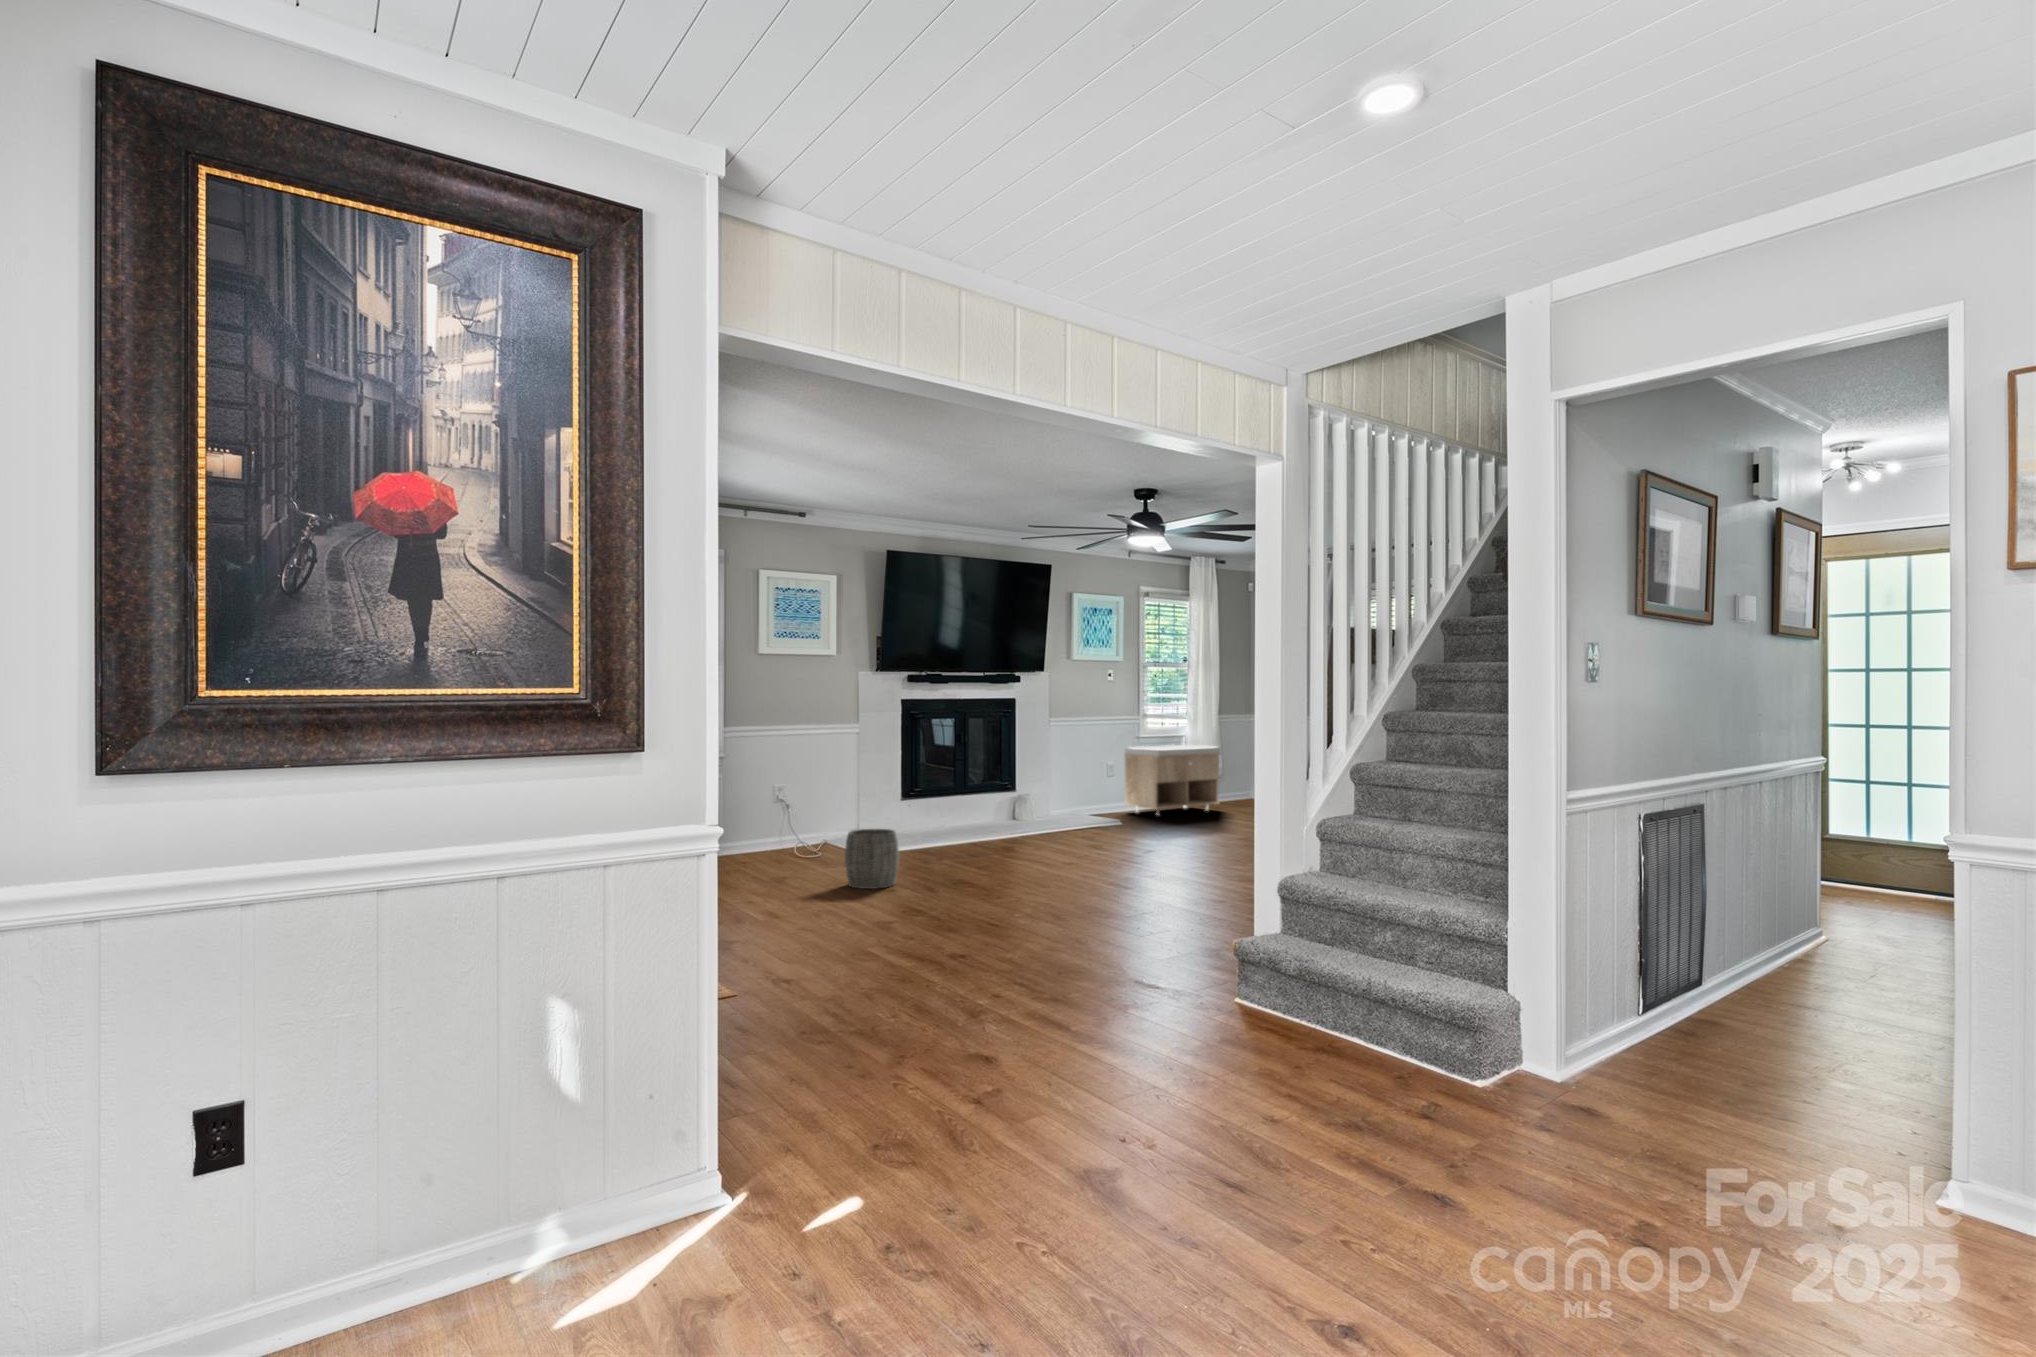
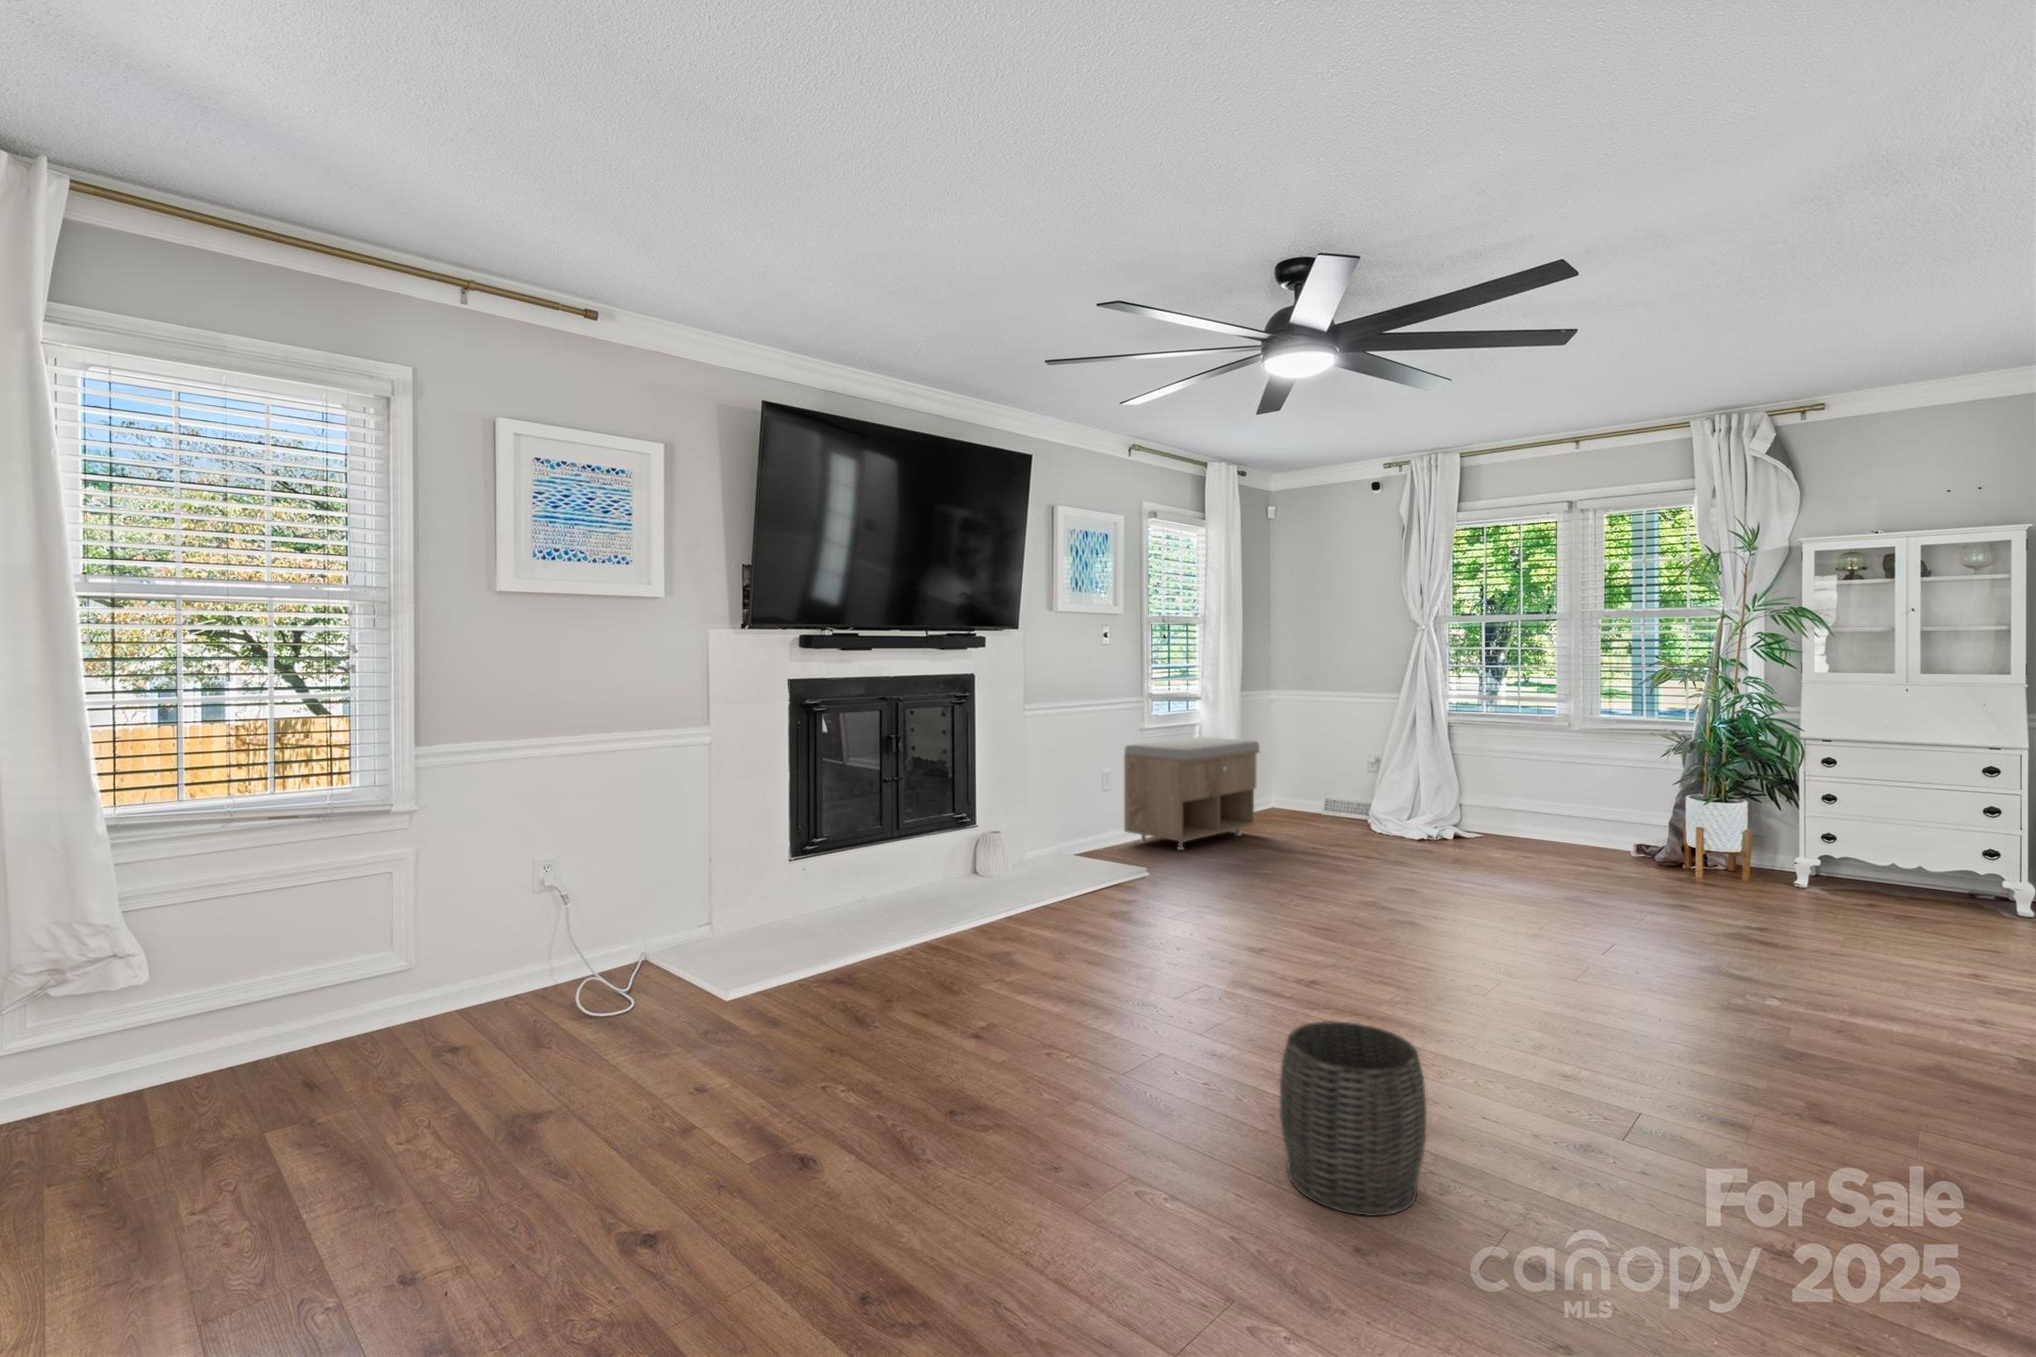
woven basket: present [845,829,899,889] -> present [1280,1021,1426,1216]

